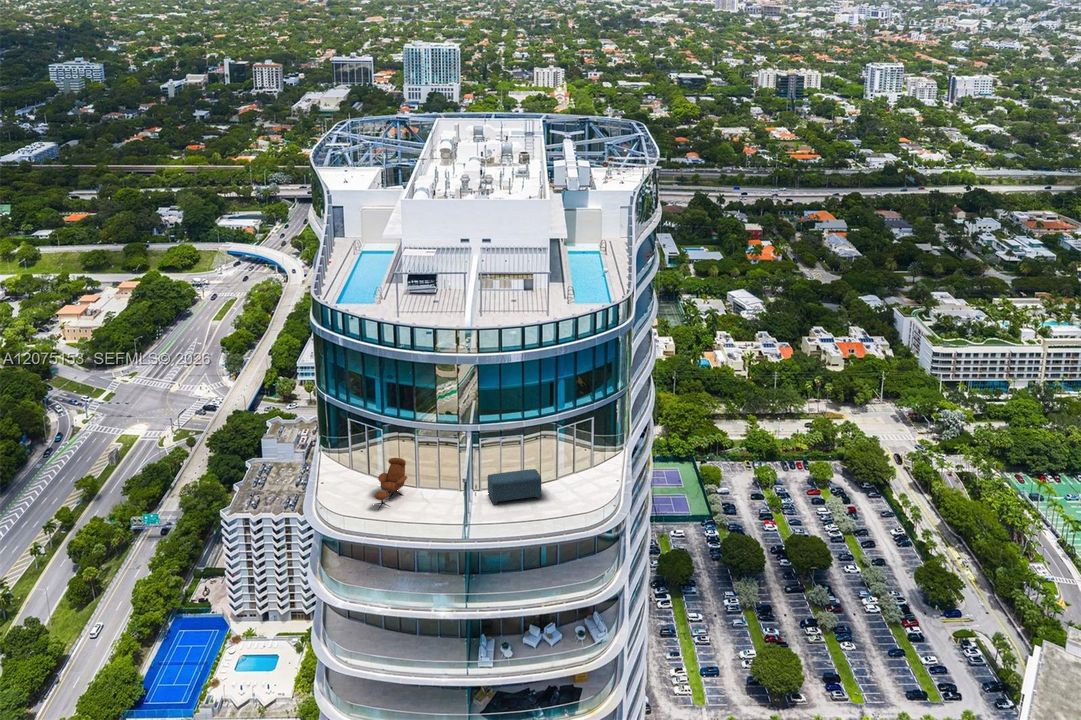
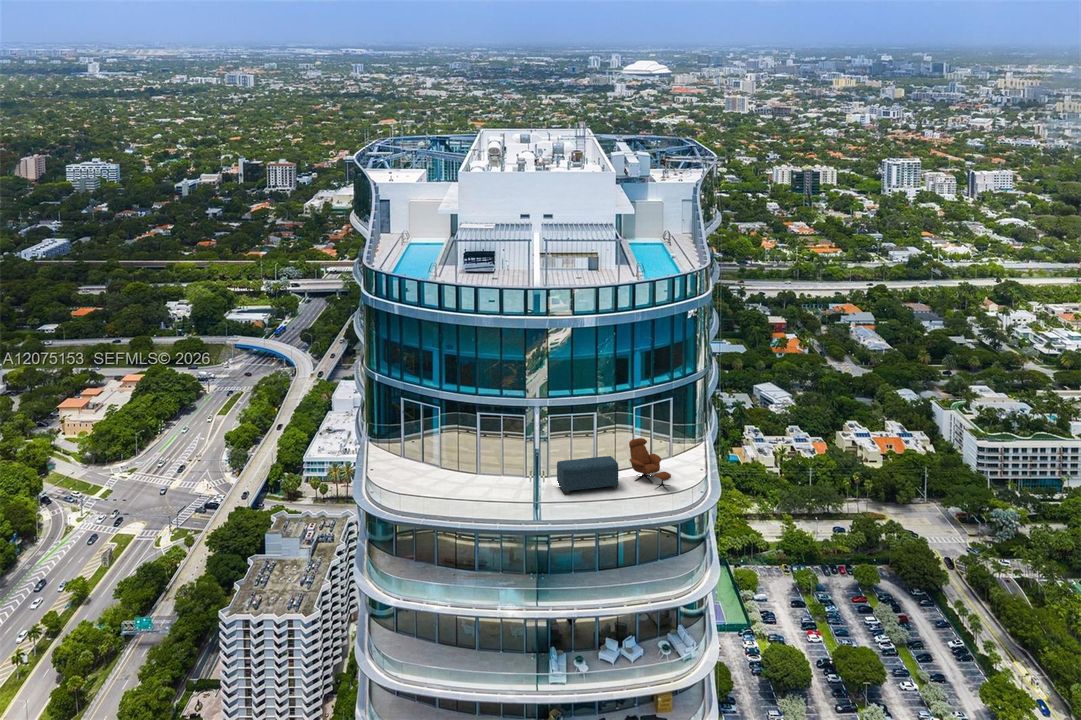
lounge chair: present [374,458,407,508] -> present [629,438,671,490]

